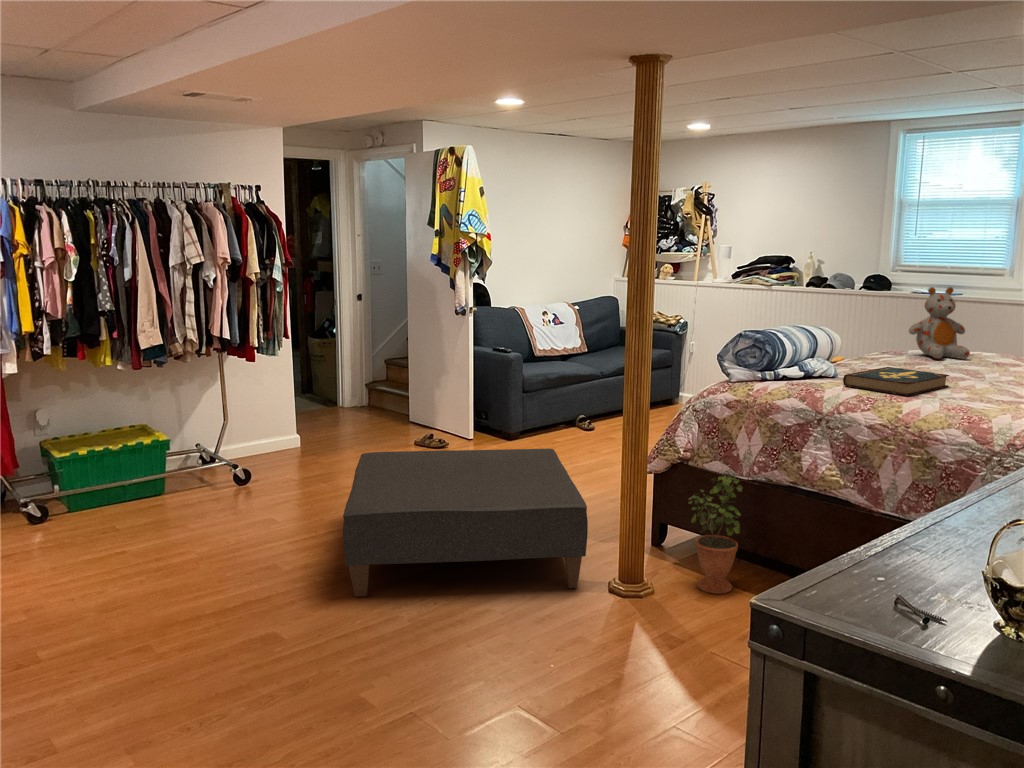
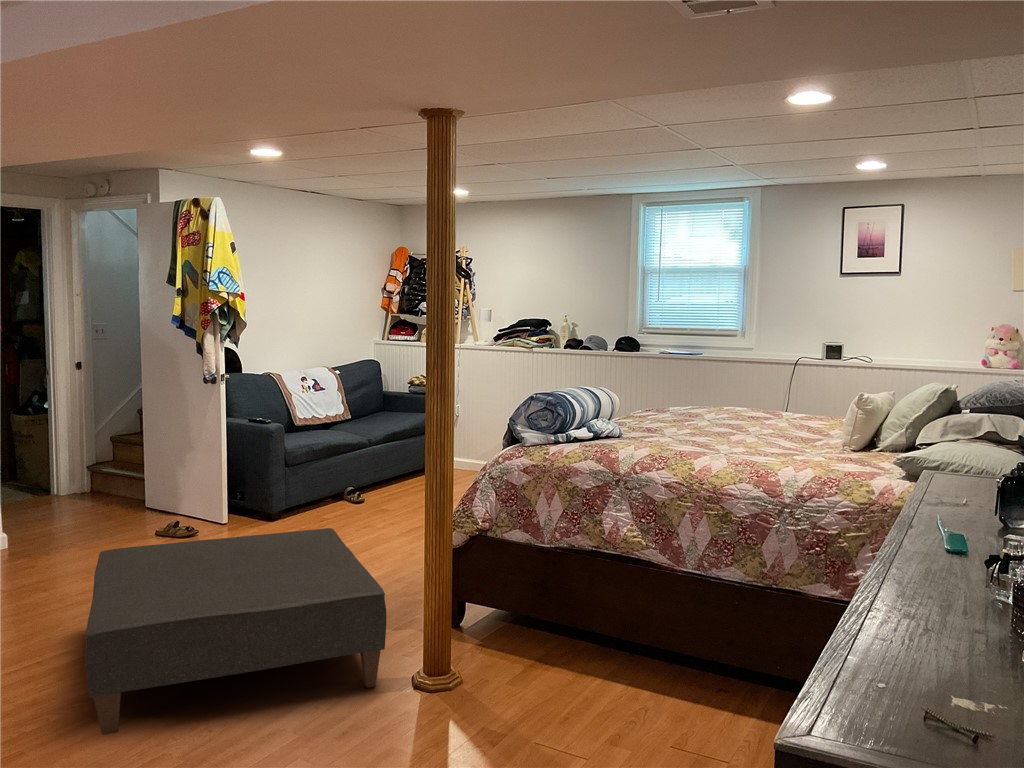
stuffed bear: present [909,287,970,359] -> none [675,347,729,415]
book: present [843,367,949,396] -> none [634,425,726,453]
potted plant: present [689,475,742,594] -> none [491,538,546,673]

